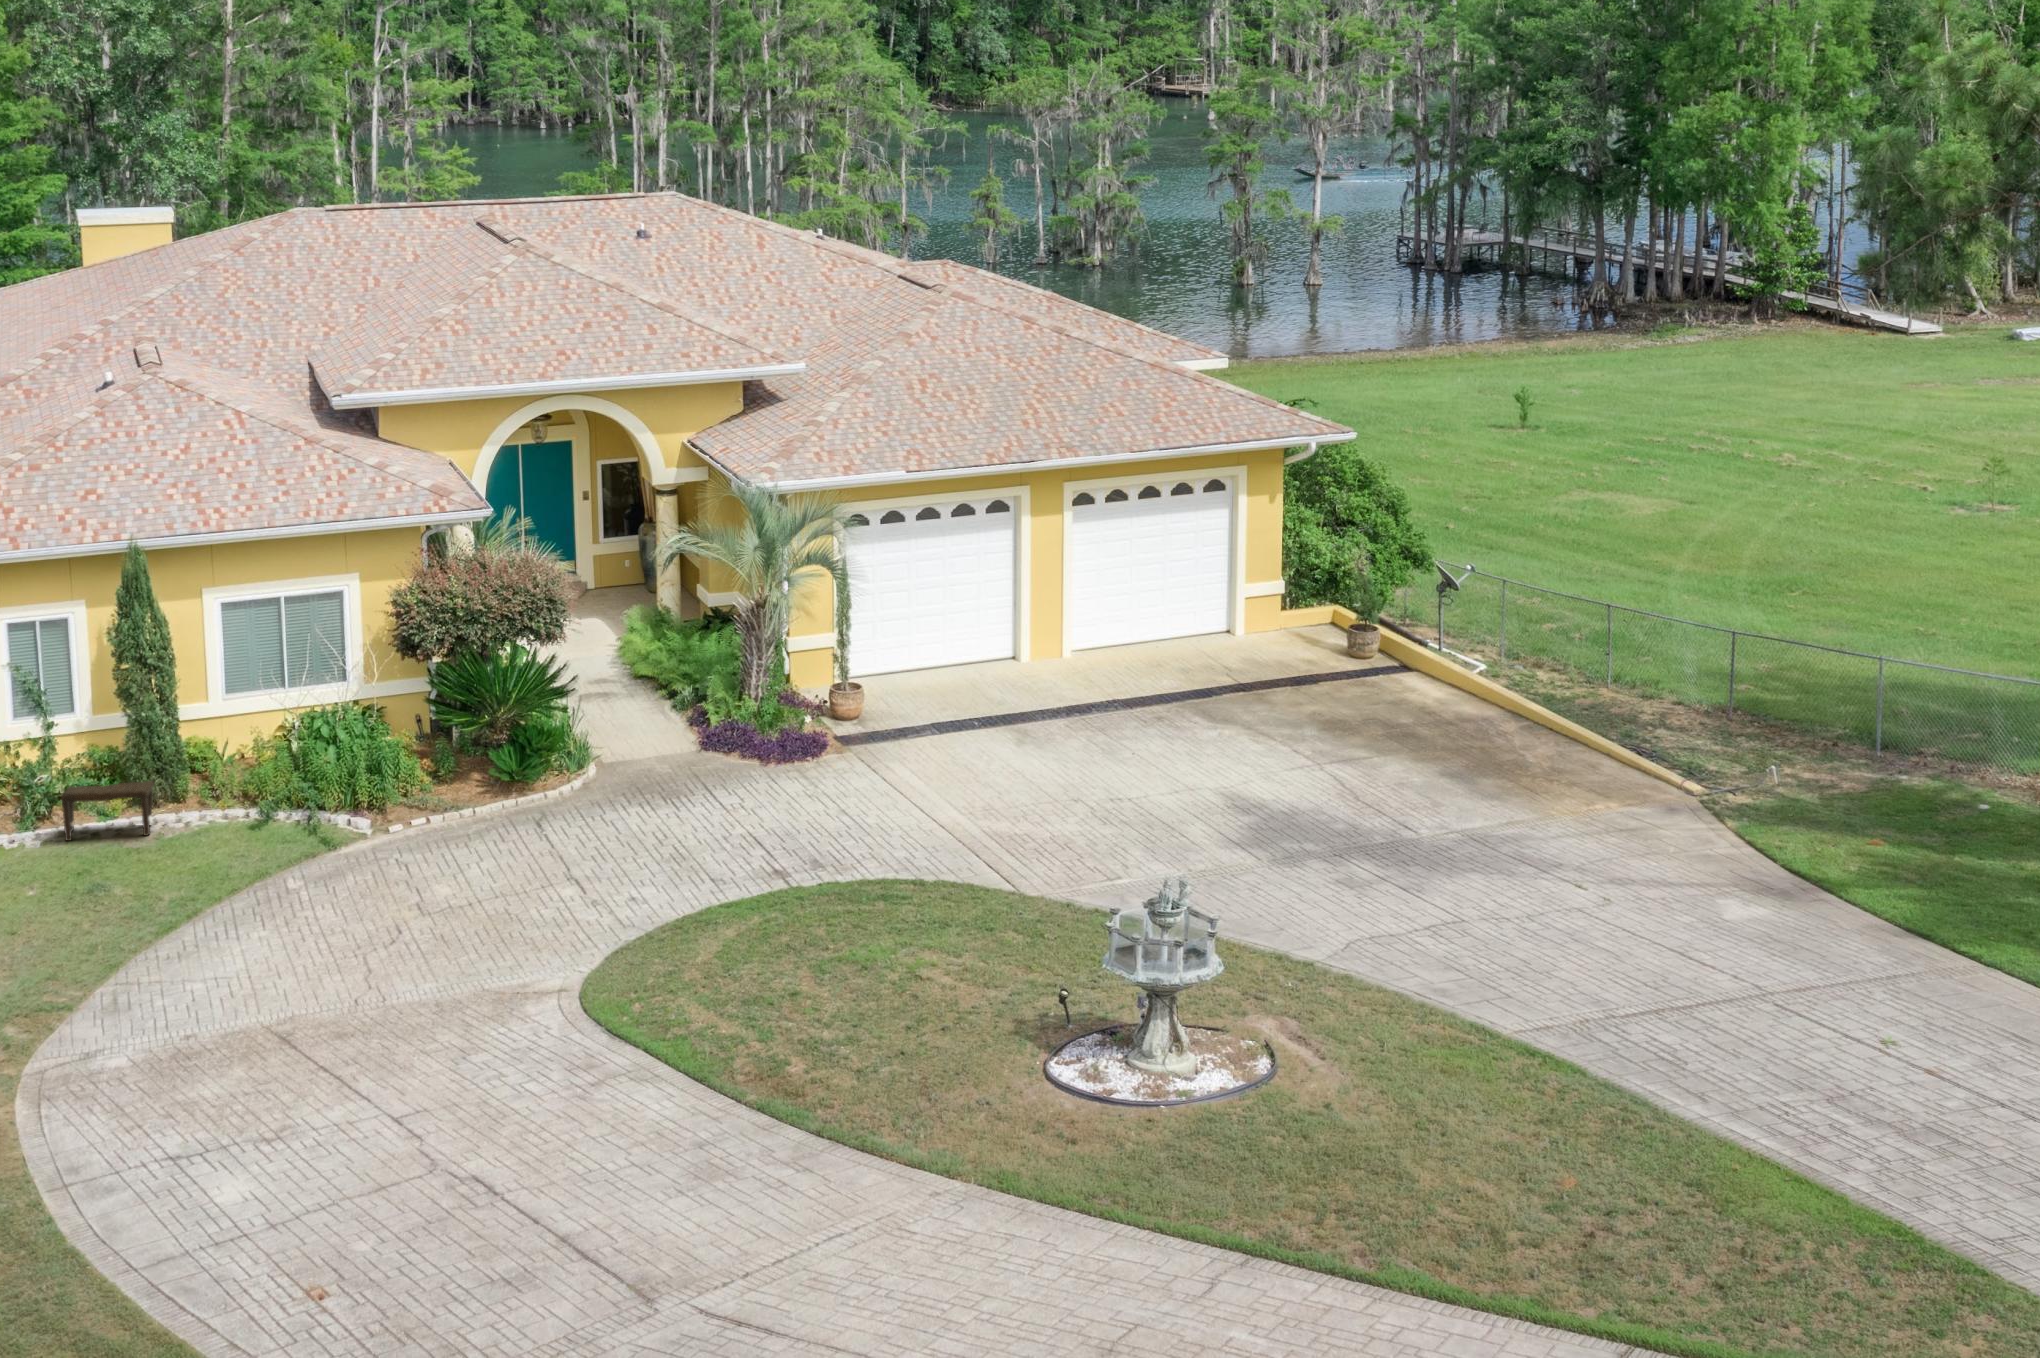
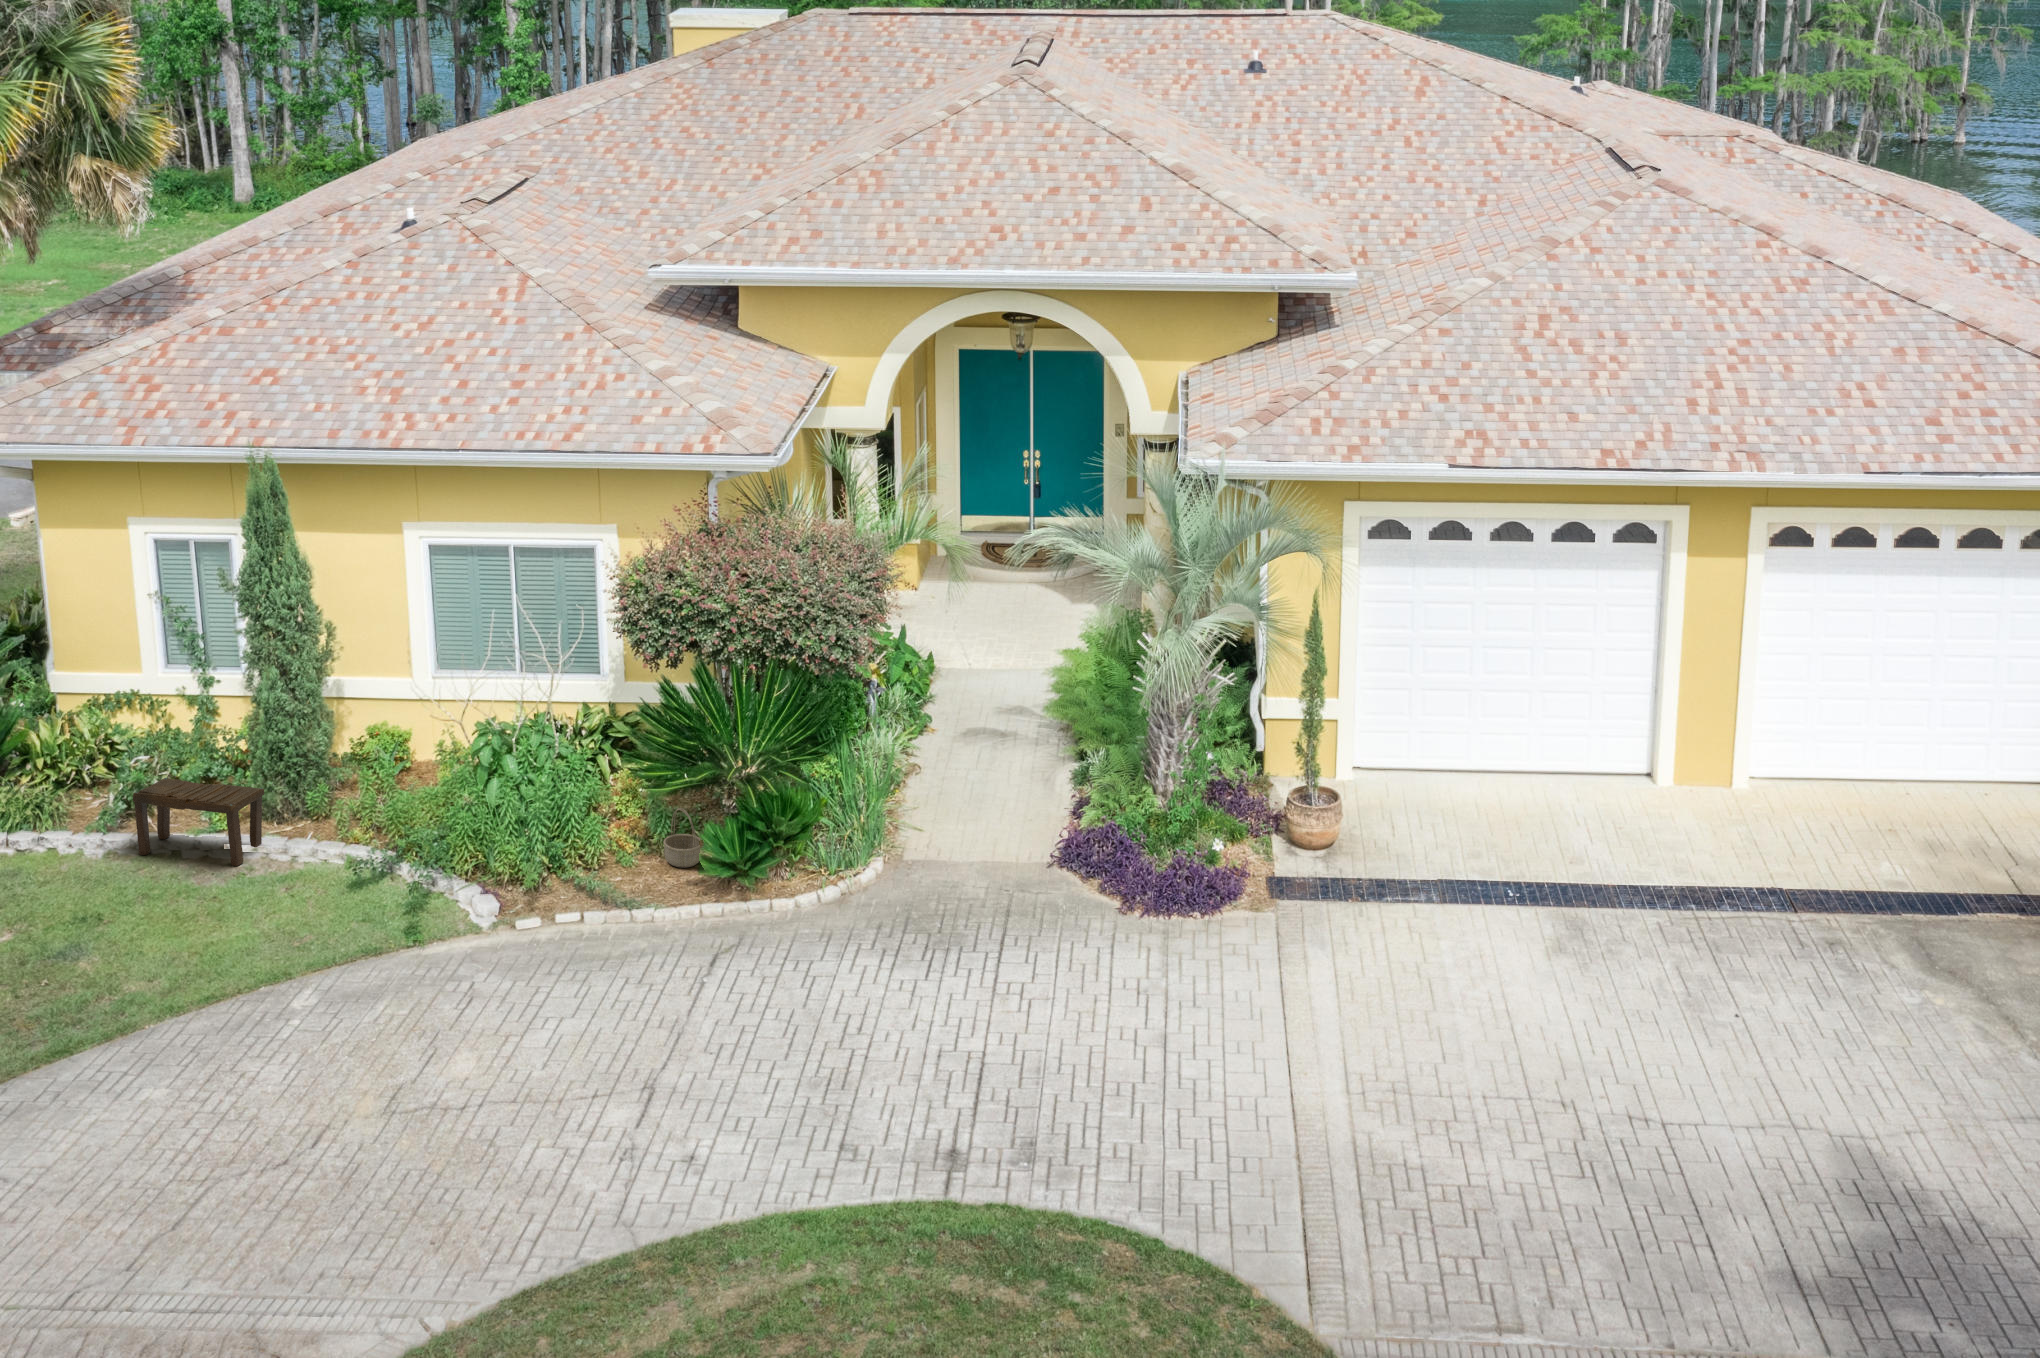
basket: none [444,751,472,791] -> present [663,808,700,868]

